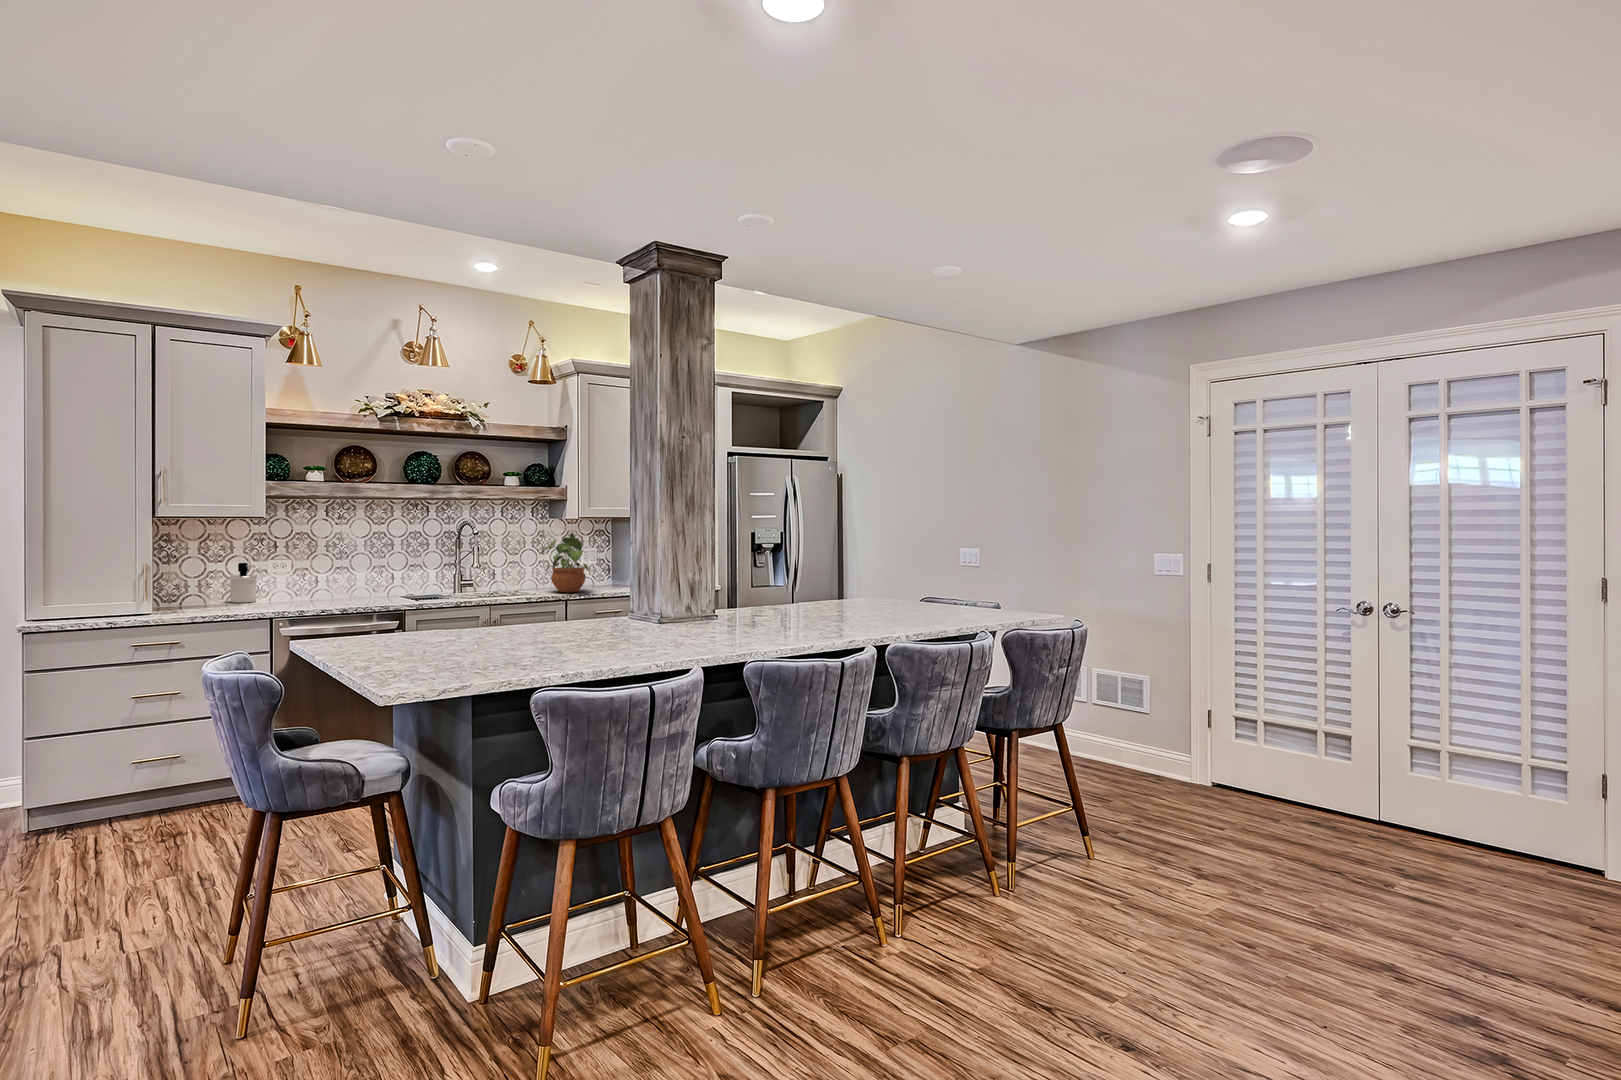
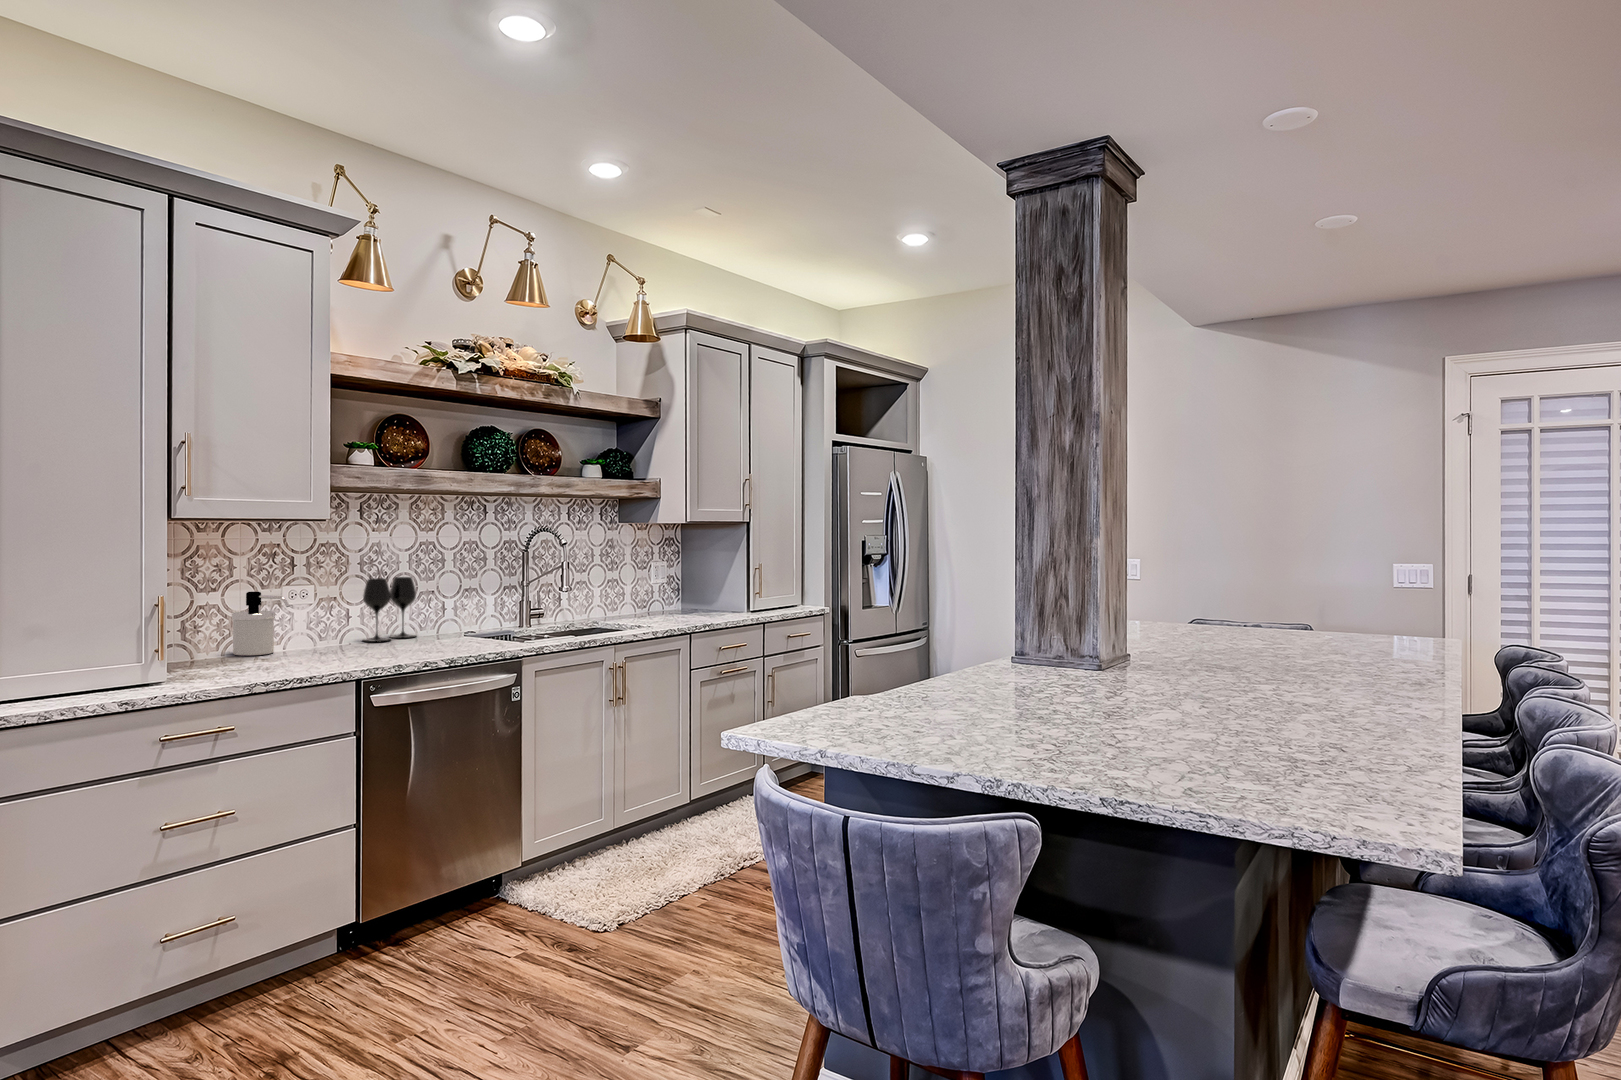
potted plant: present [541,533,589,592] -> none [644,543,709,624]
wine glass: none [323,556,365,597] -> present [363,577,416,642]

